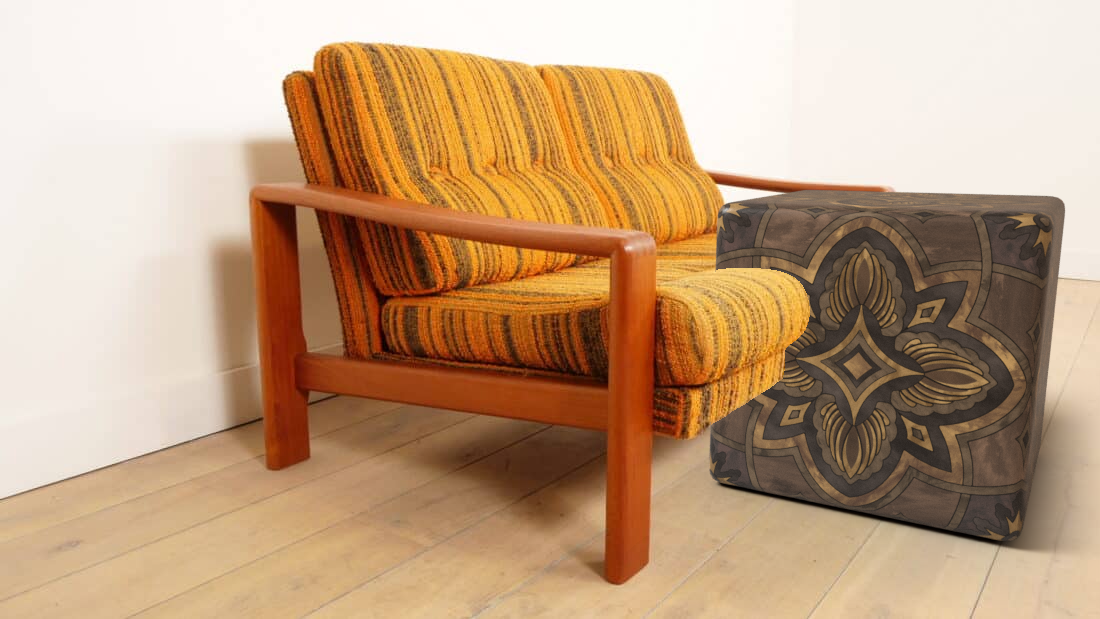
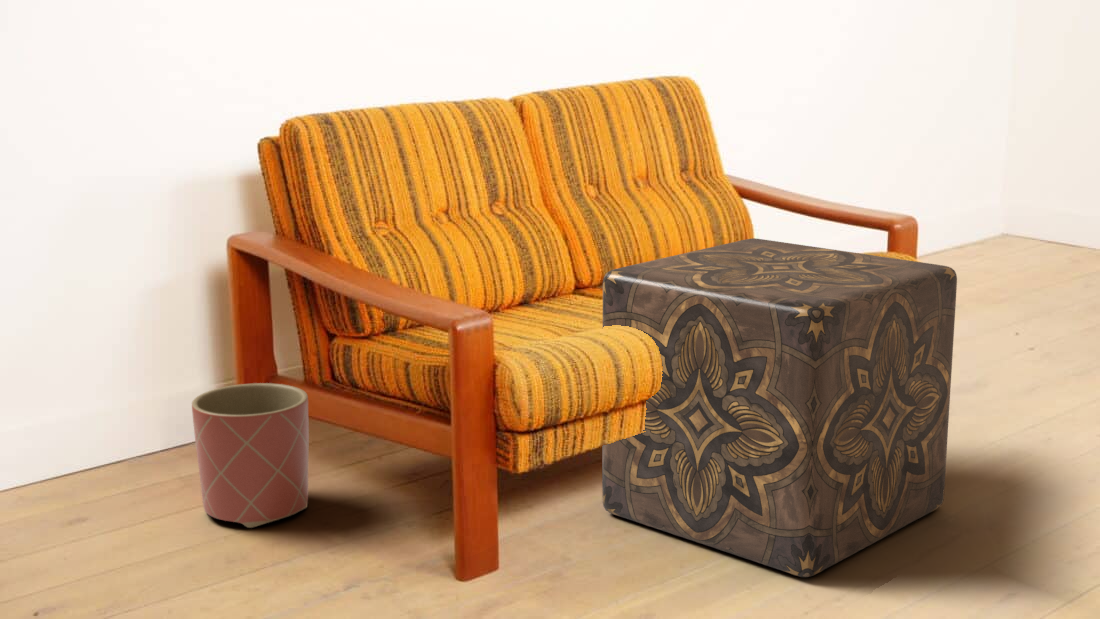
planter: none [221,357,368,535] -> present [192,383,309,528]

